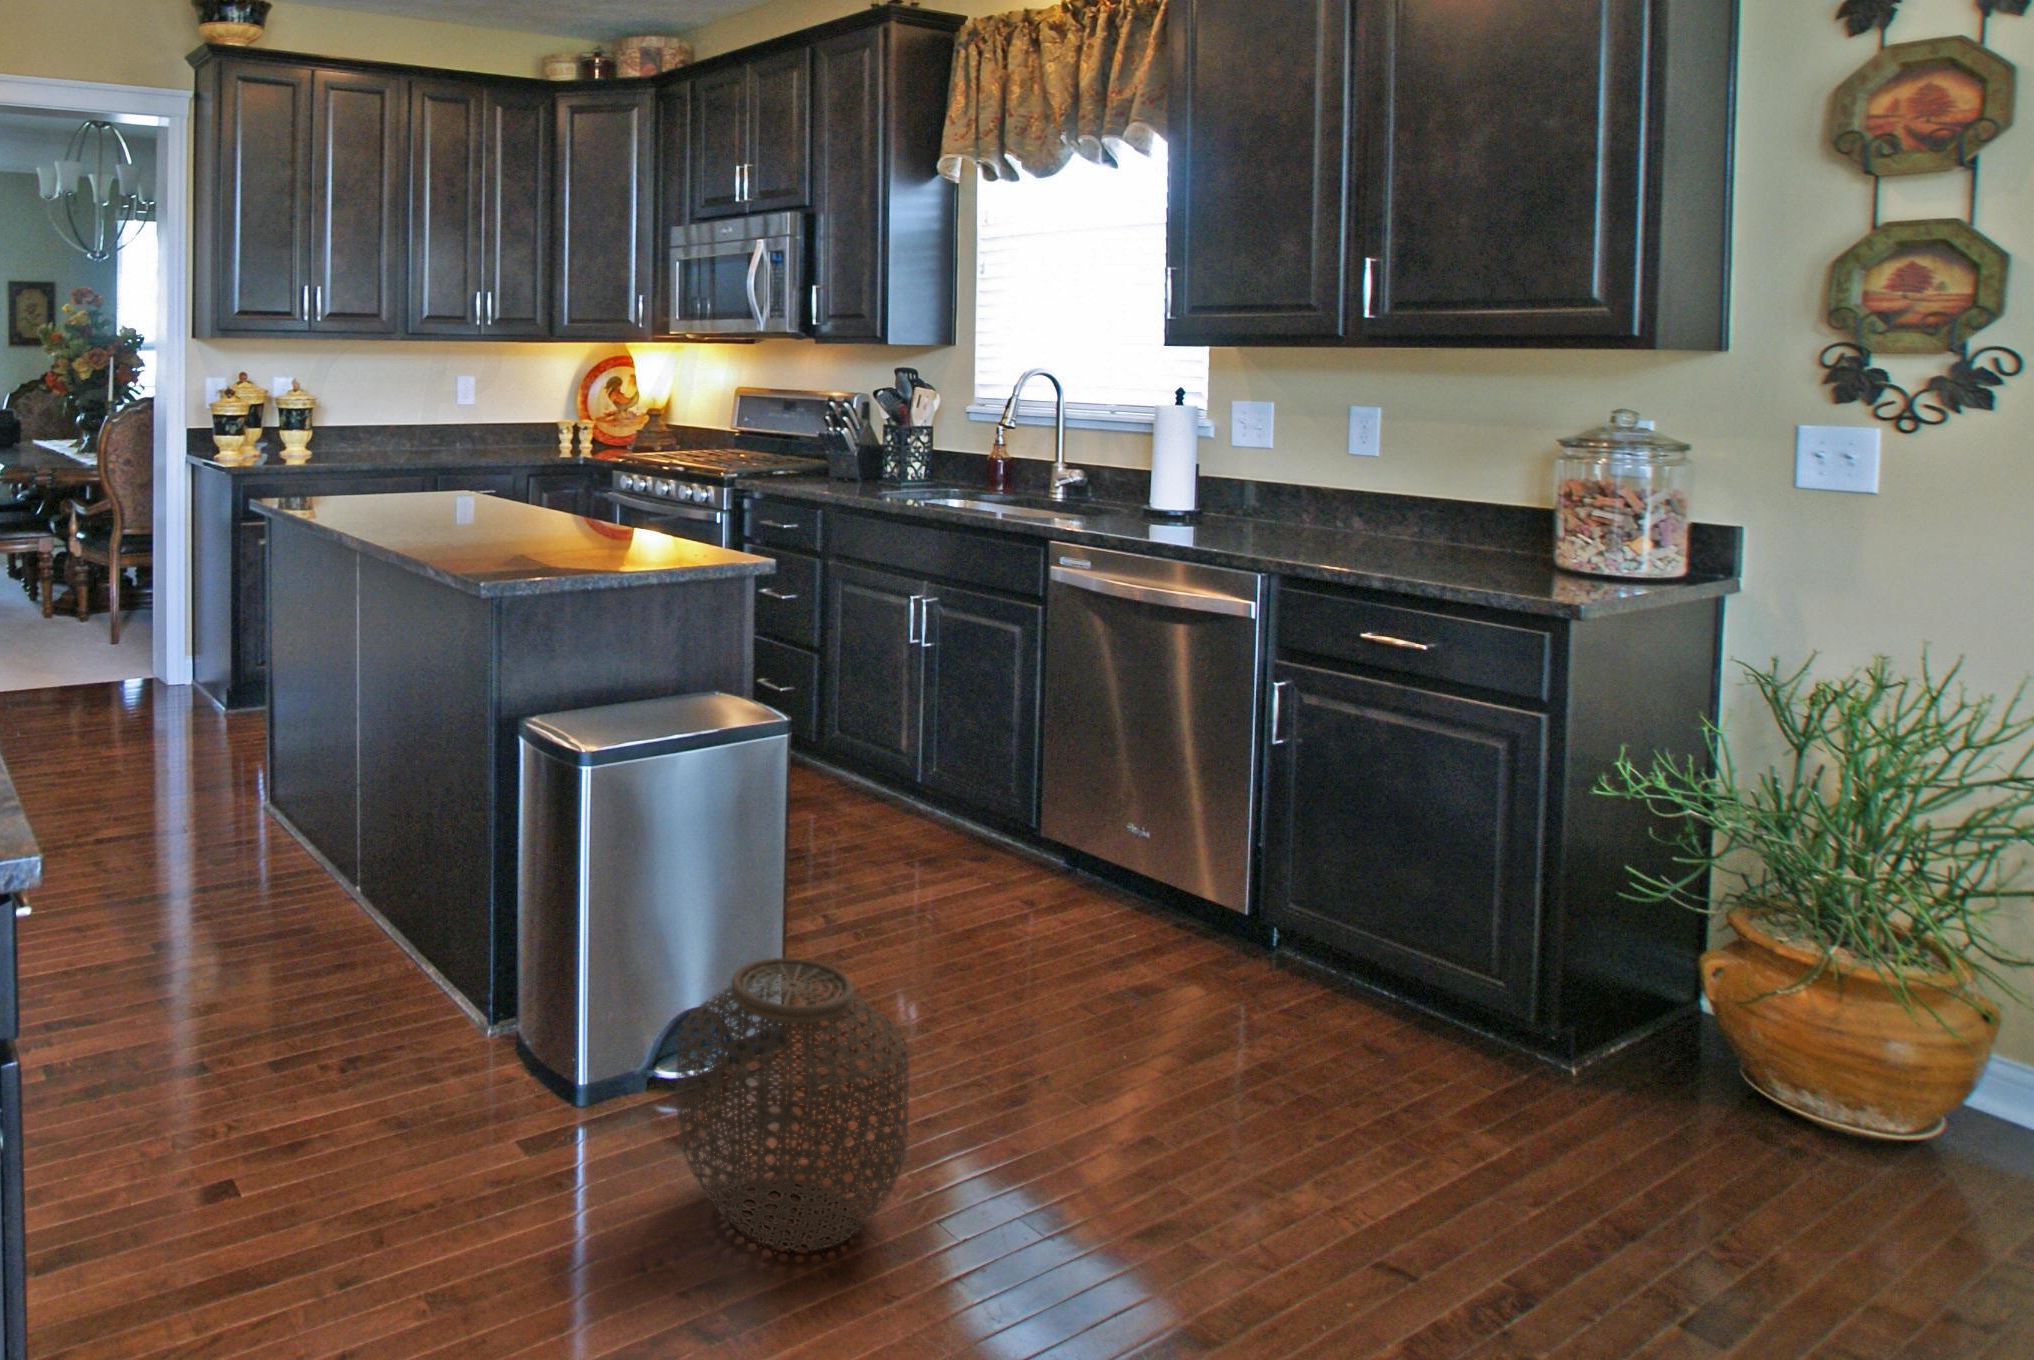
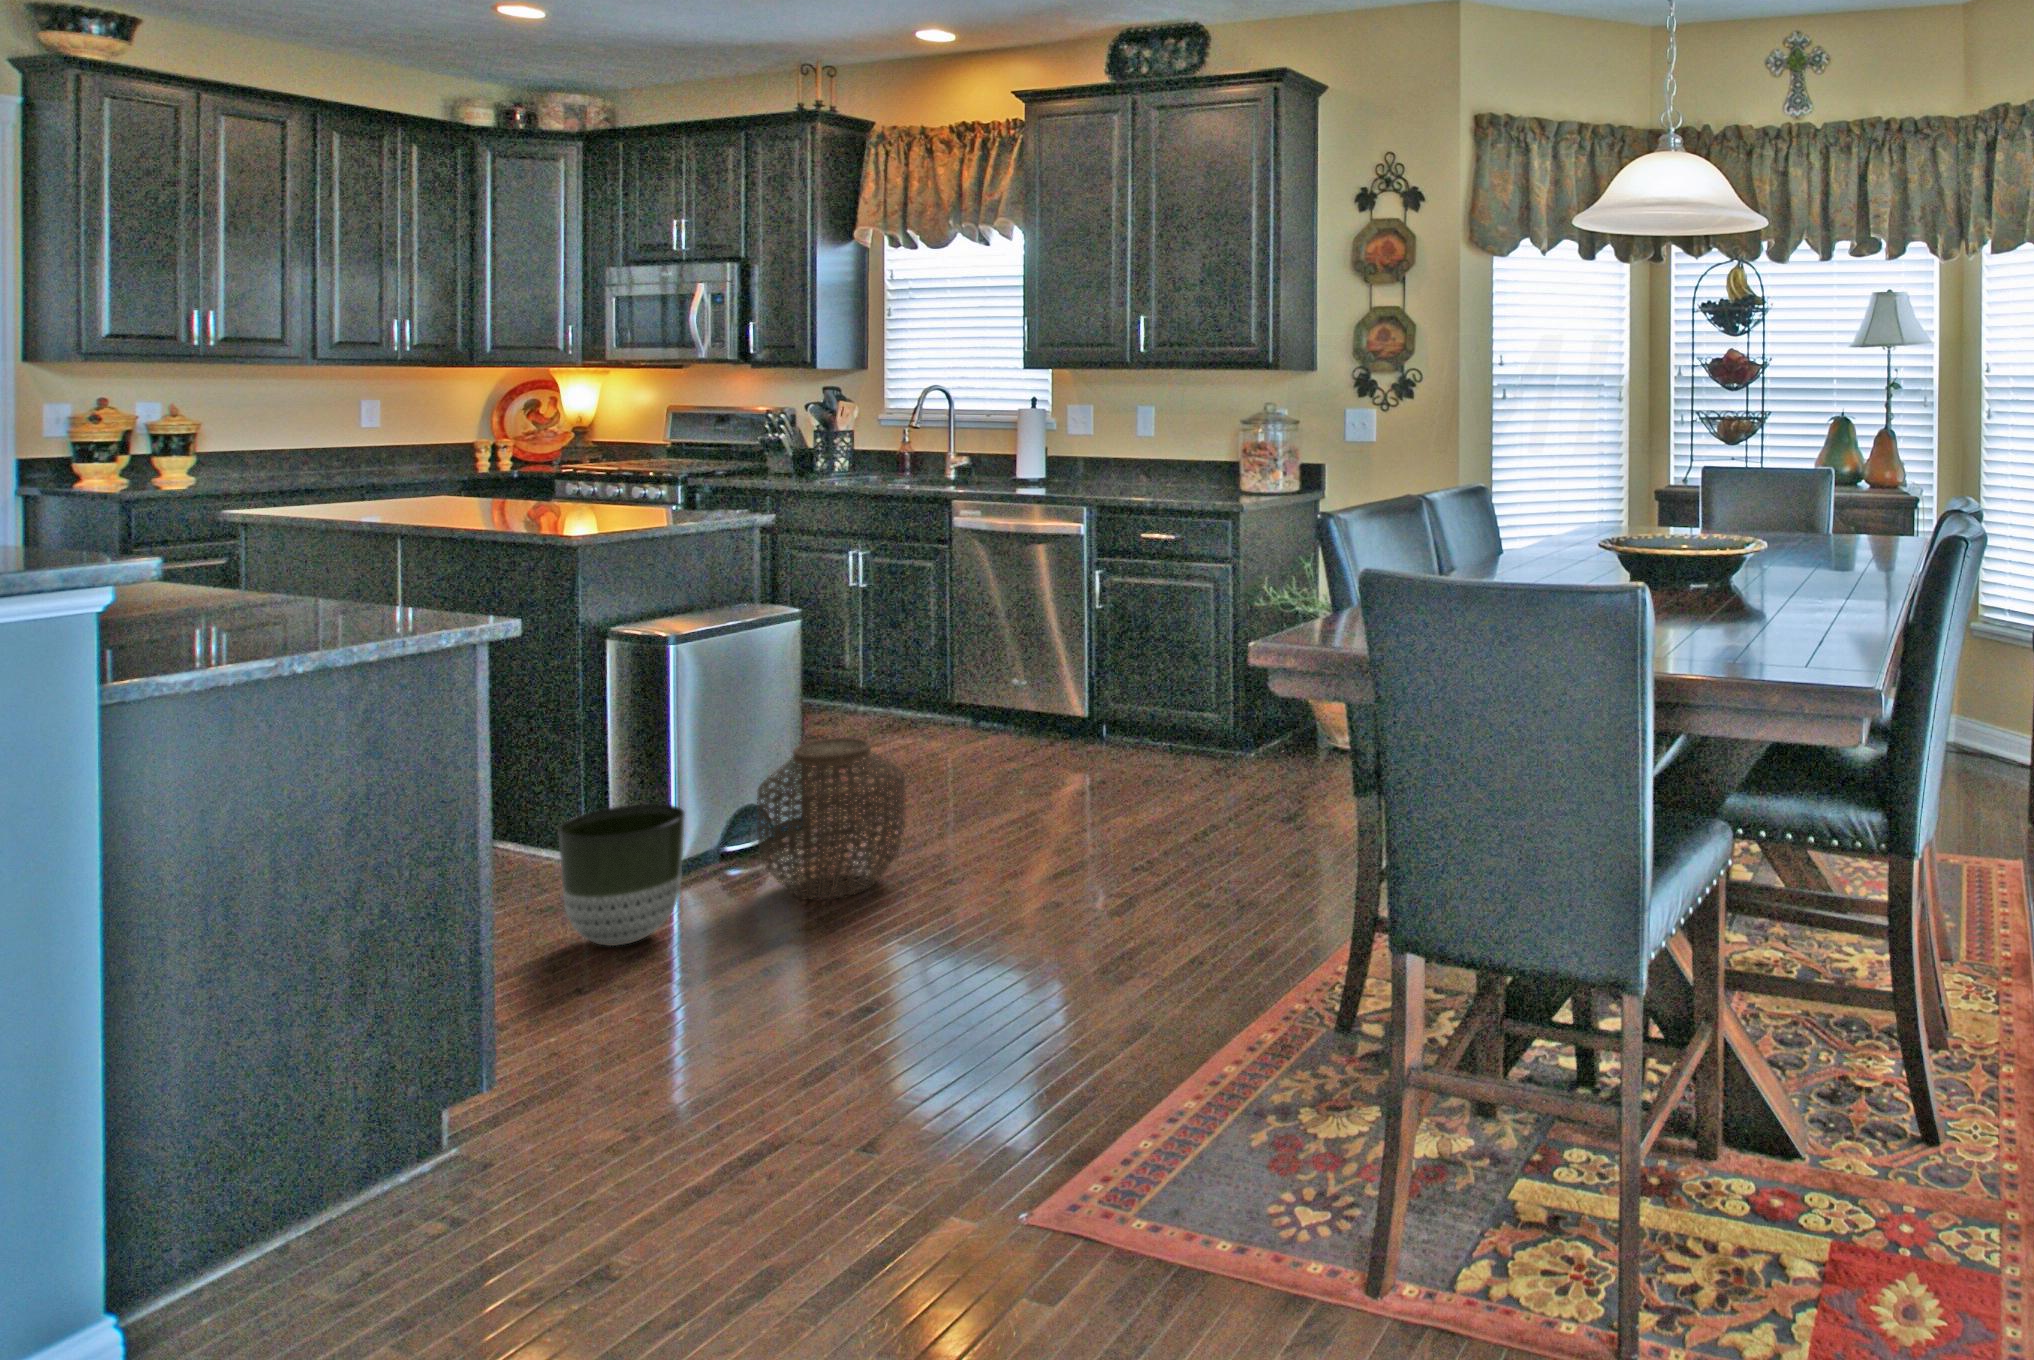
planter: none [385,1015,557,1256] -> present [559,804,685,946]

